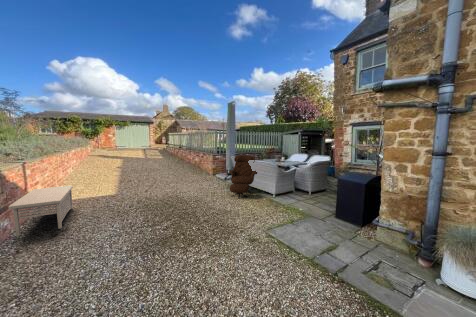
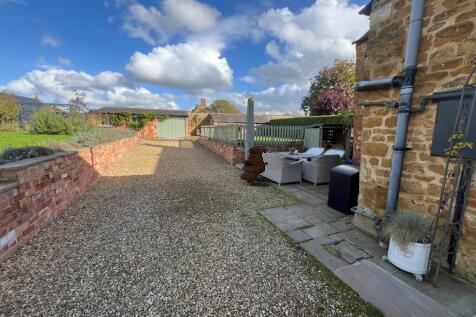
storage bench: present [8,186,73,236] -> none [75,167,117,199]

